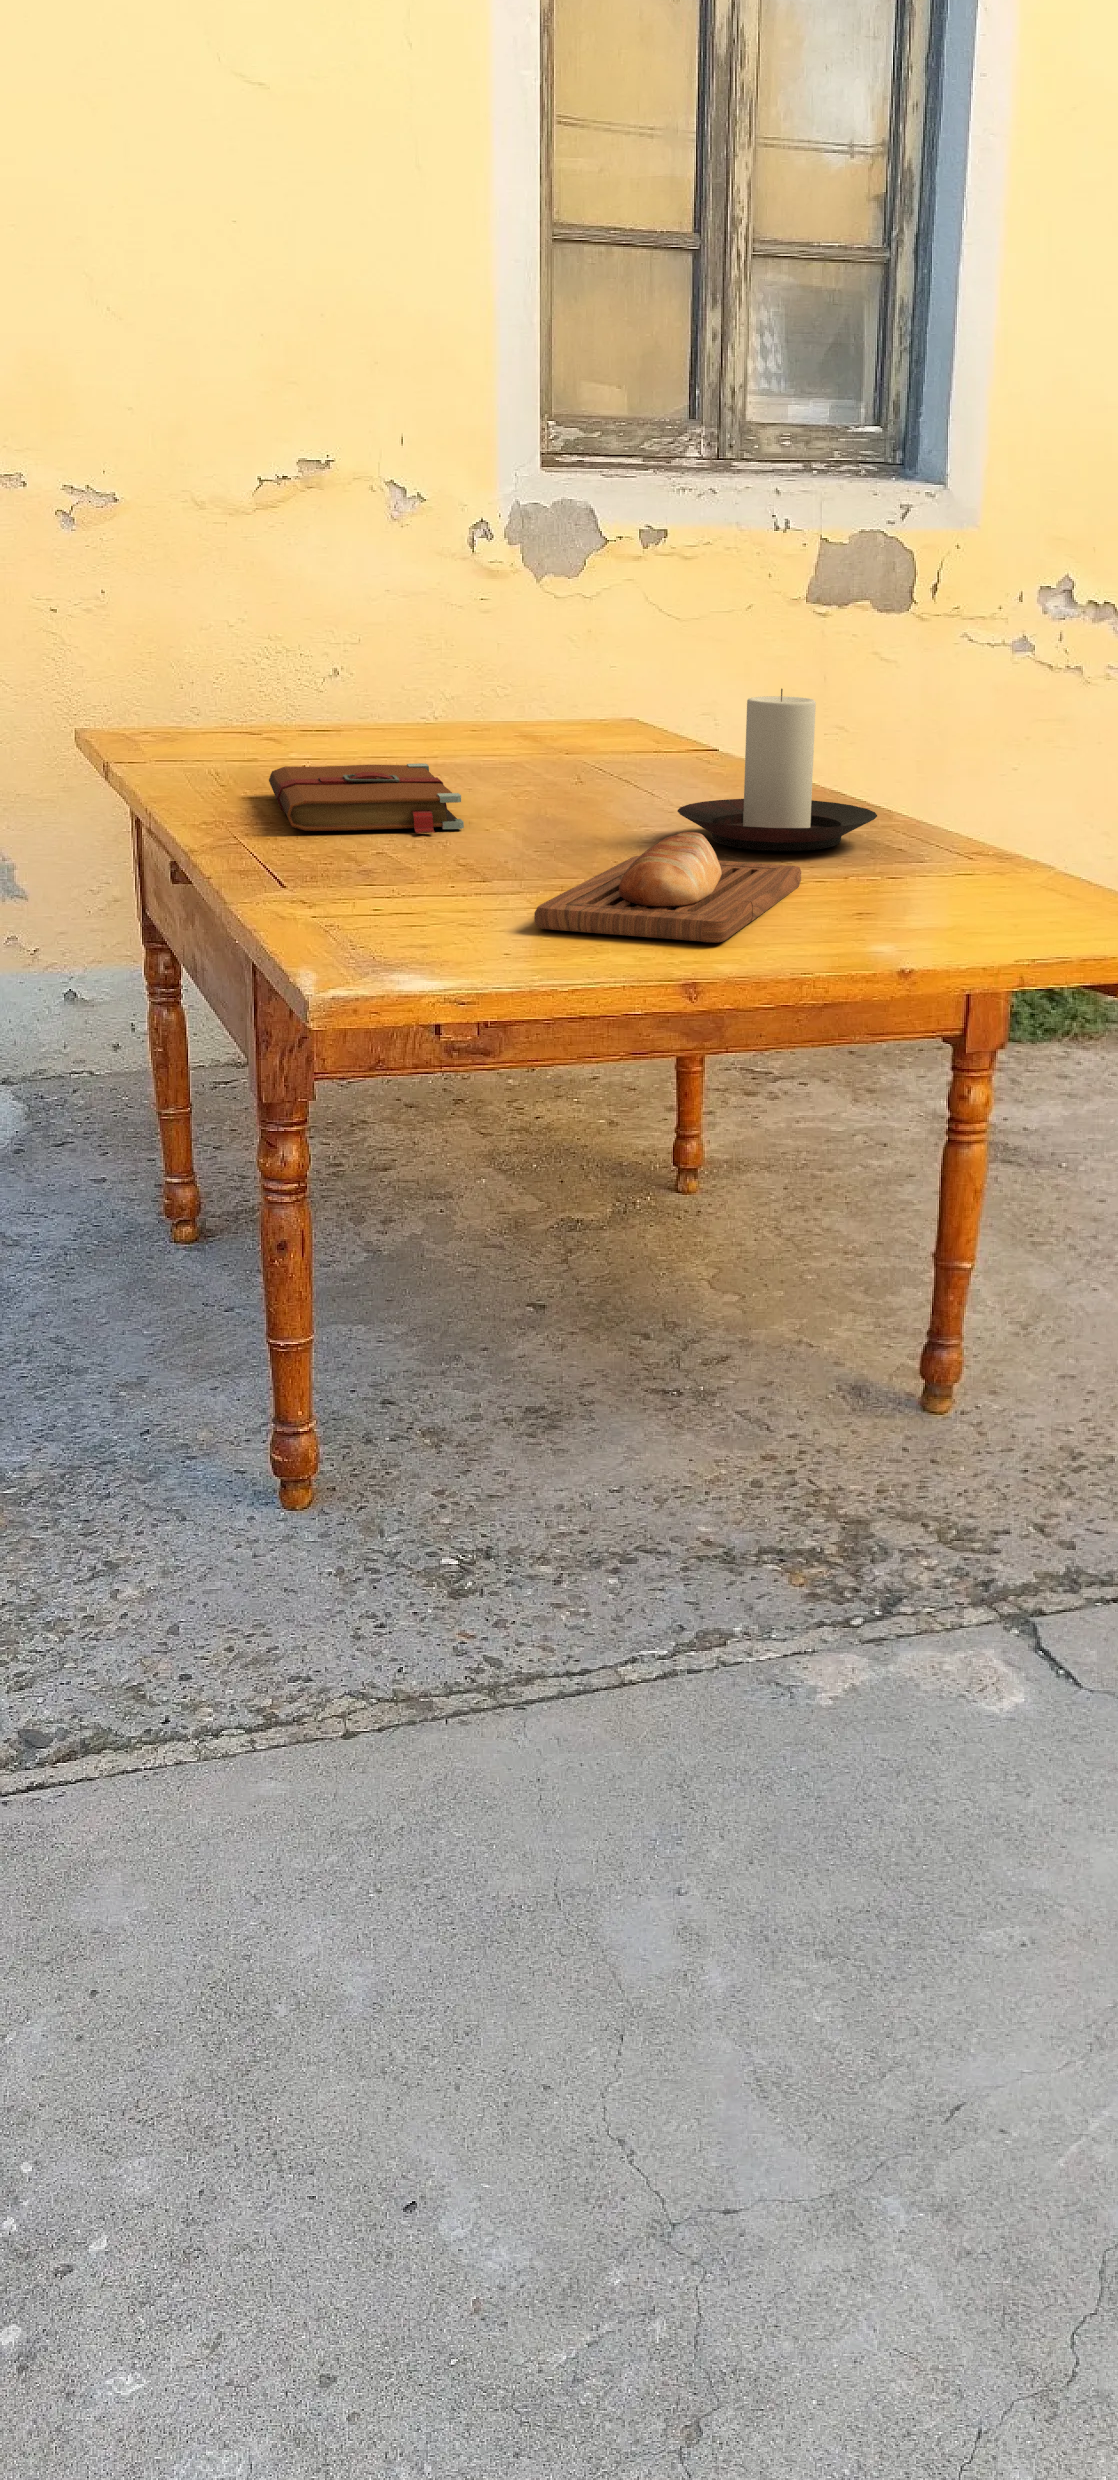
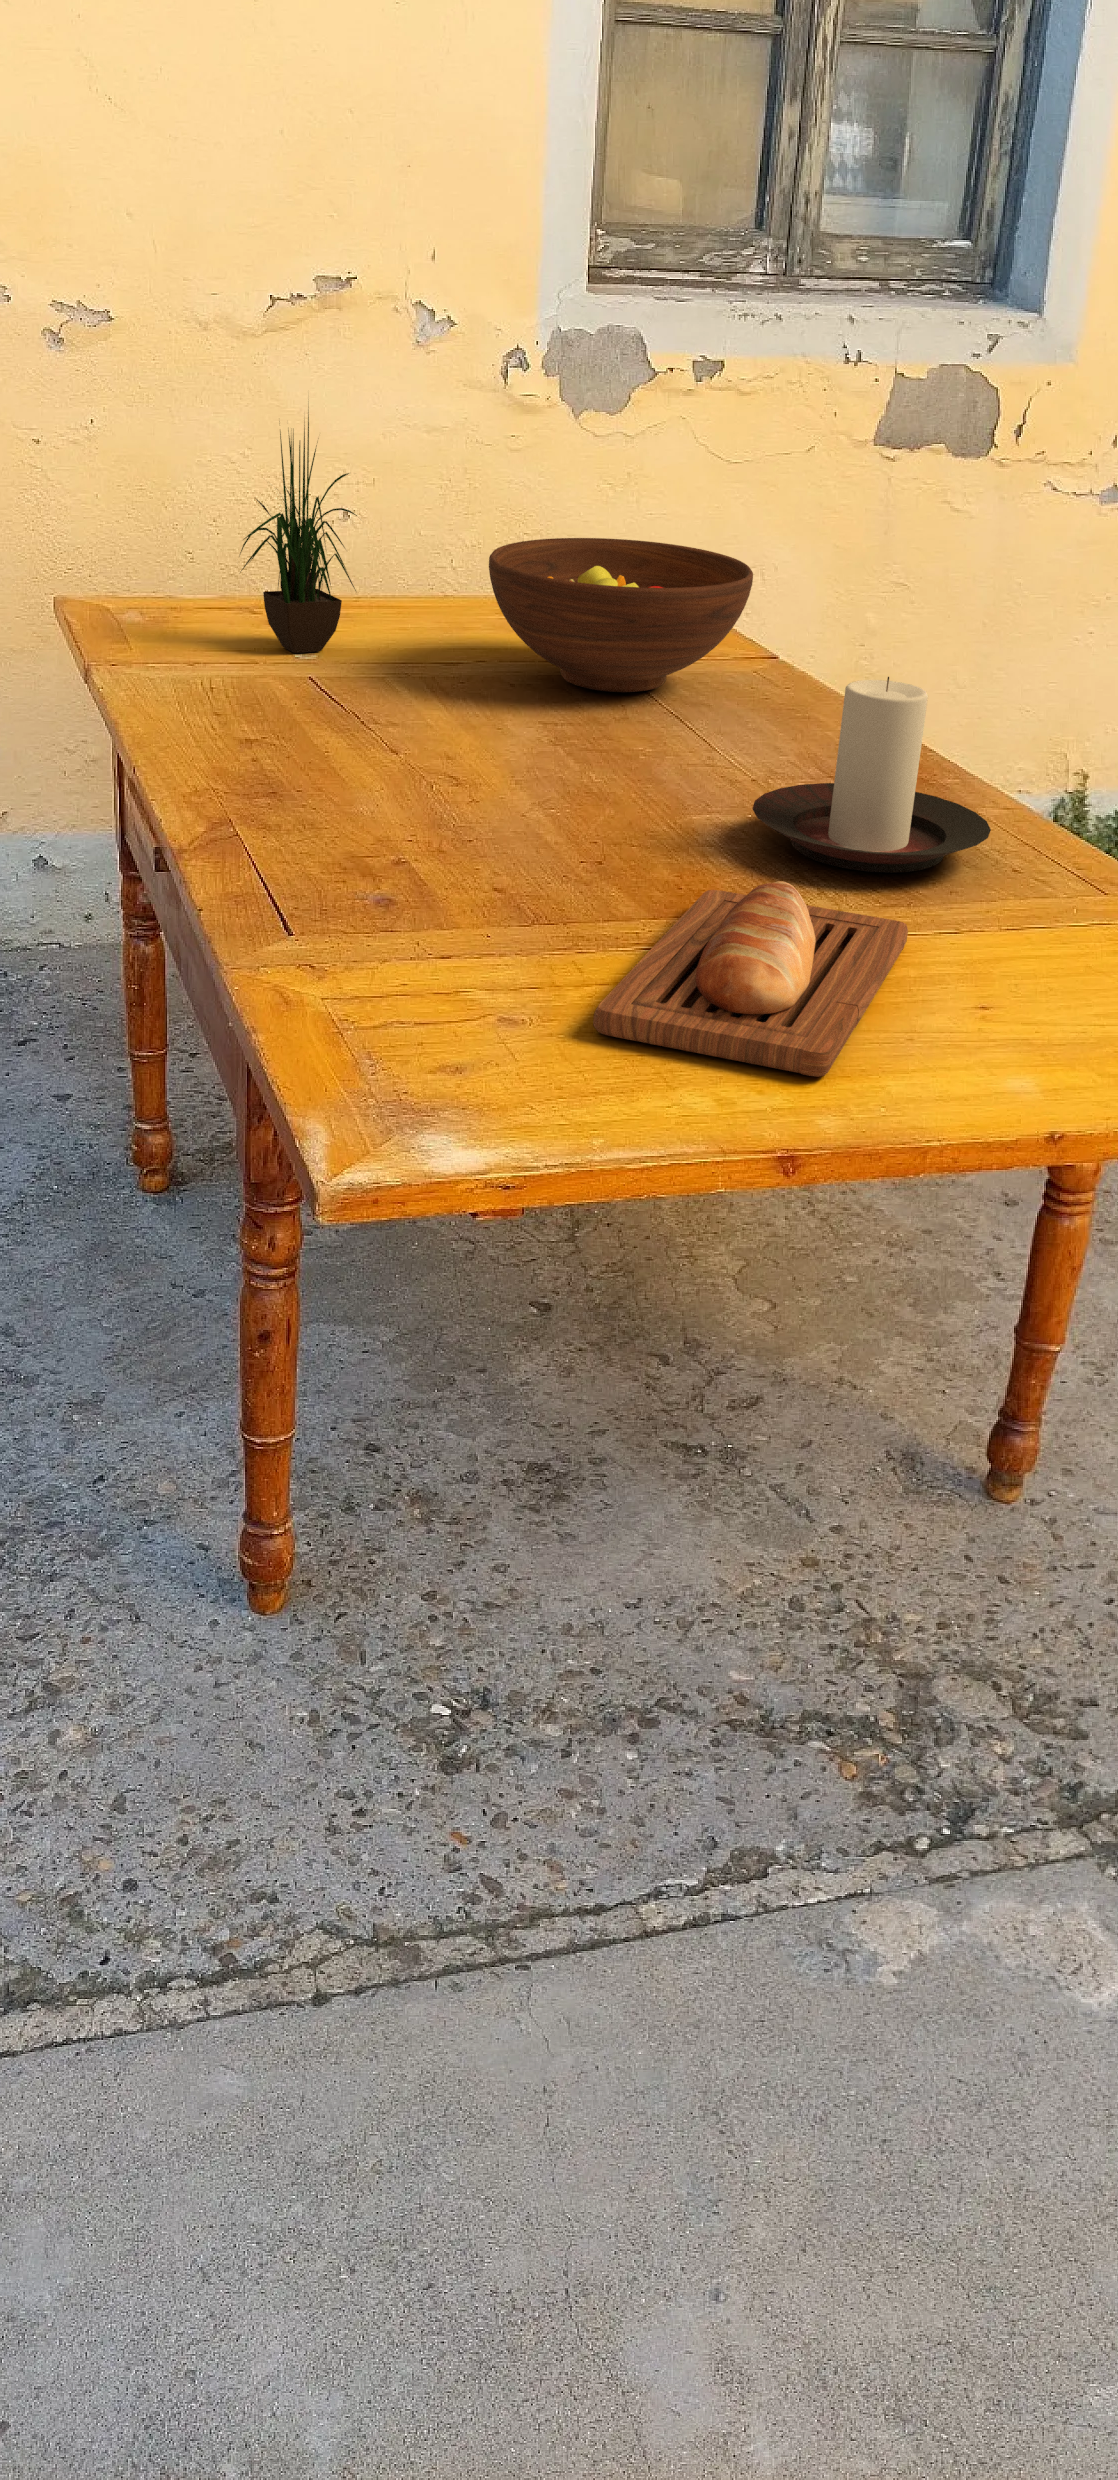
potted plant: none [233,523,345,759] -> present [240,412,357,653]
fruit bowl: none [454,650,683,771] -> present [489,538,753,692]
book: present [269,763,464,833] -> none [272,693,498,815]

